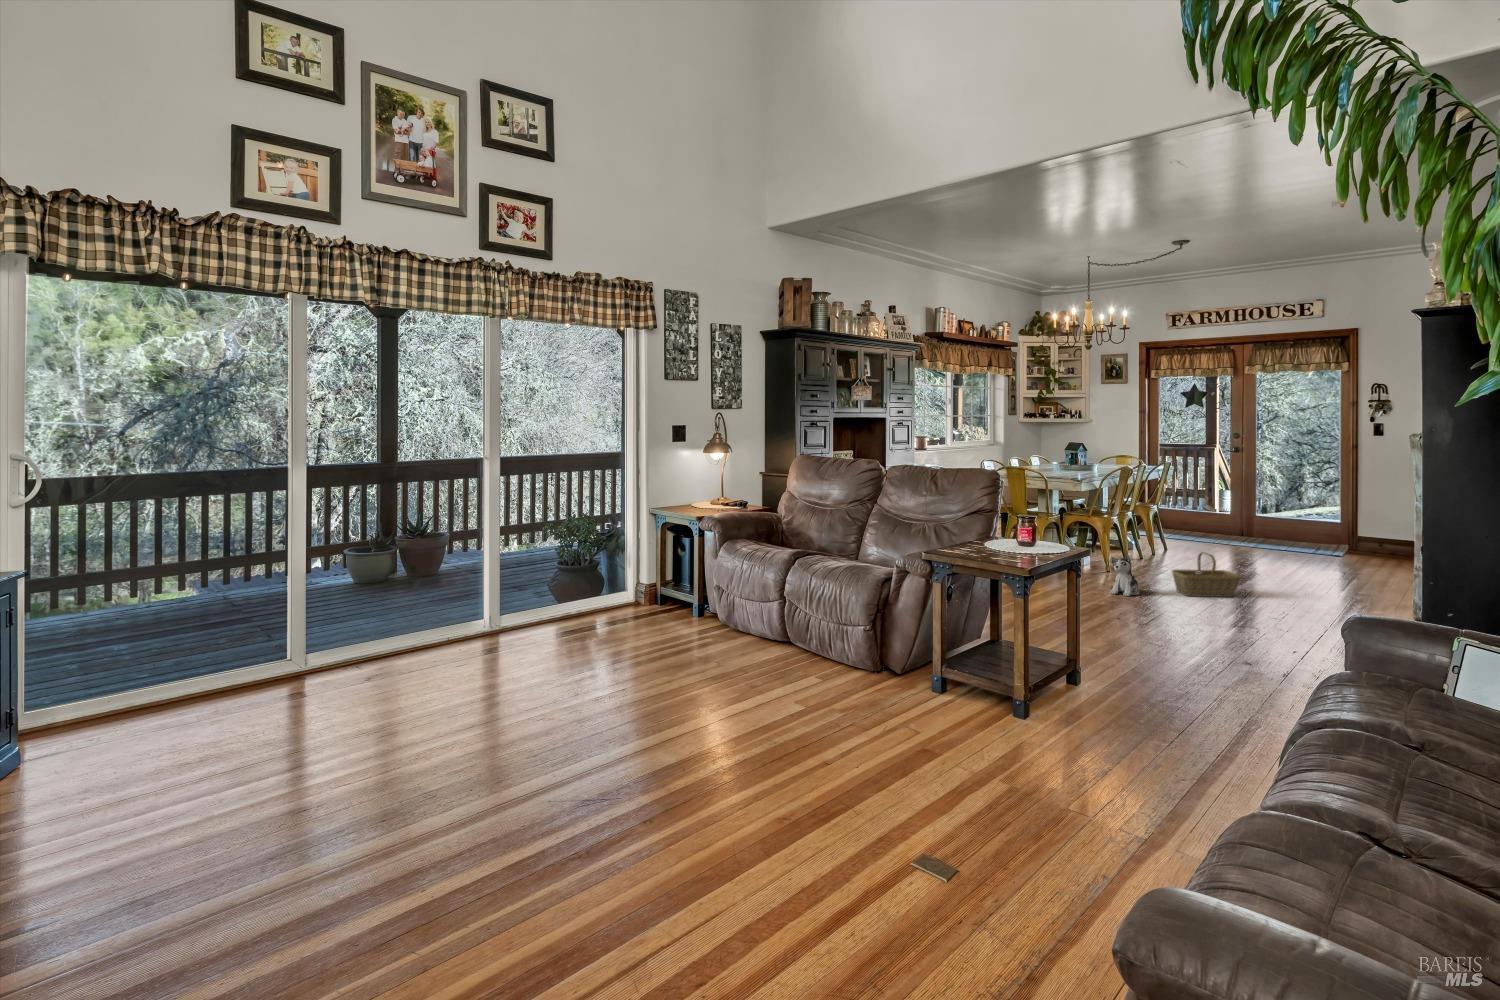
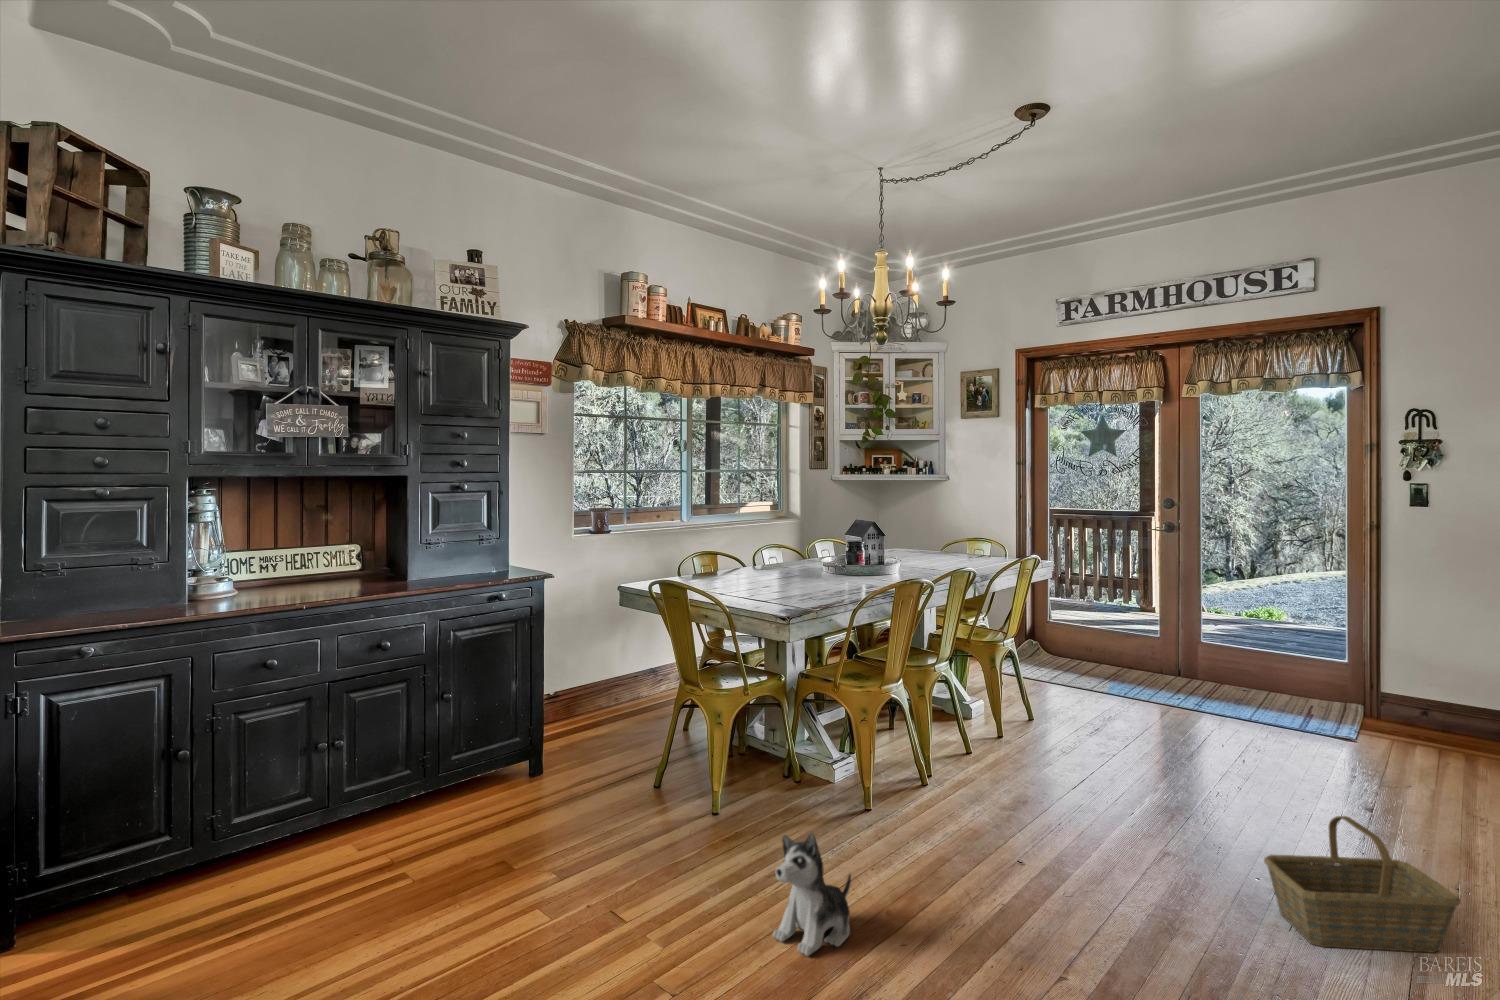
basket: present [1172,552,1241,597] -> present [1264,816,1461,953]

